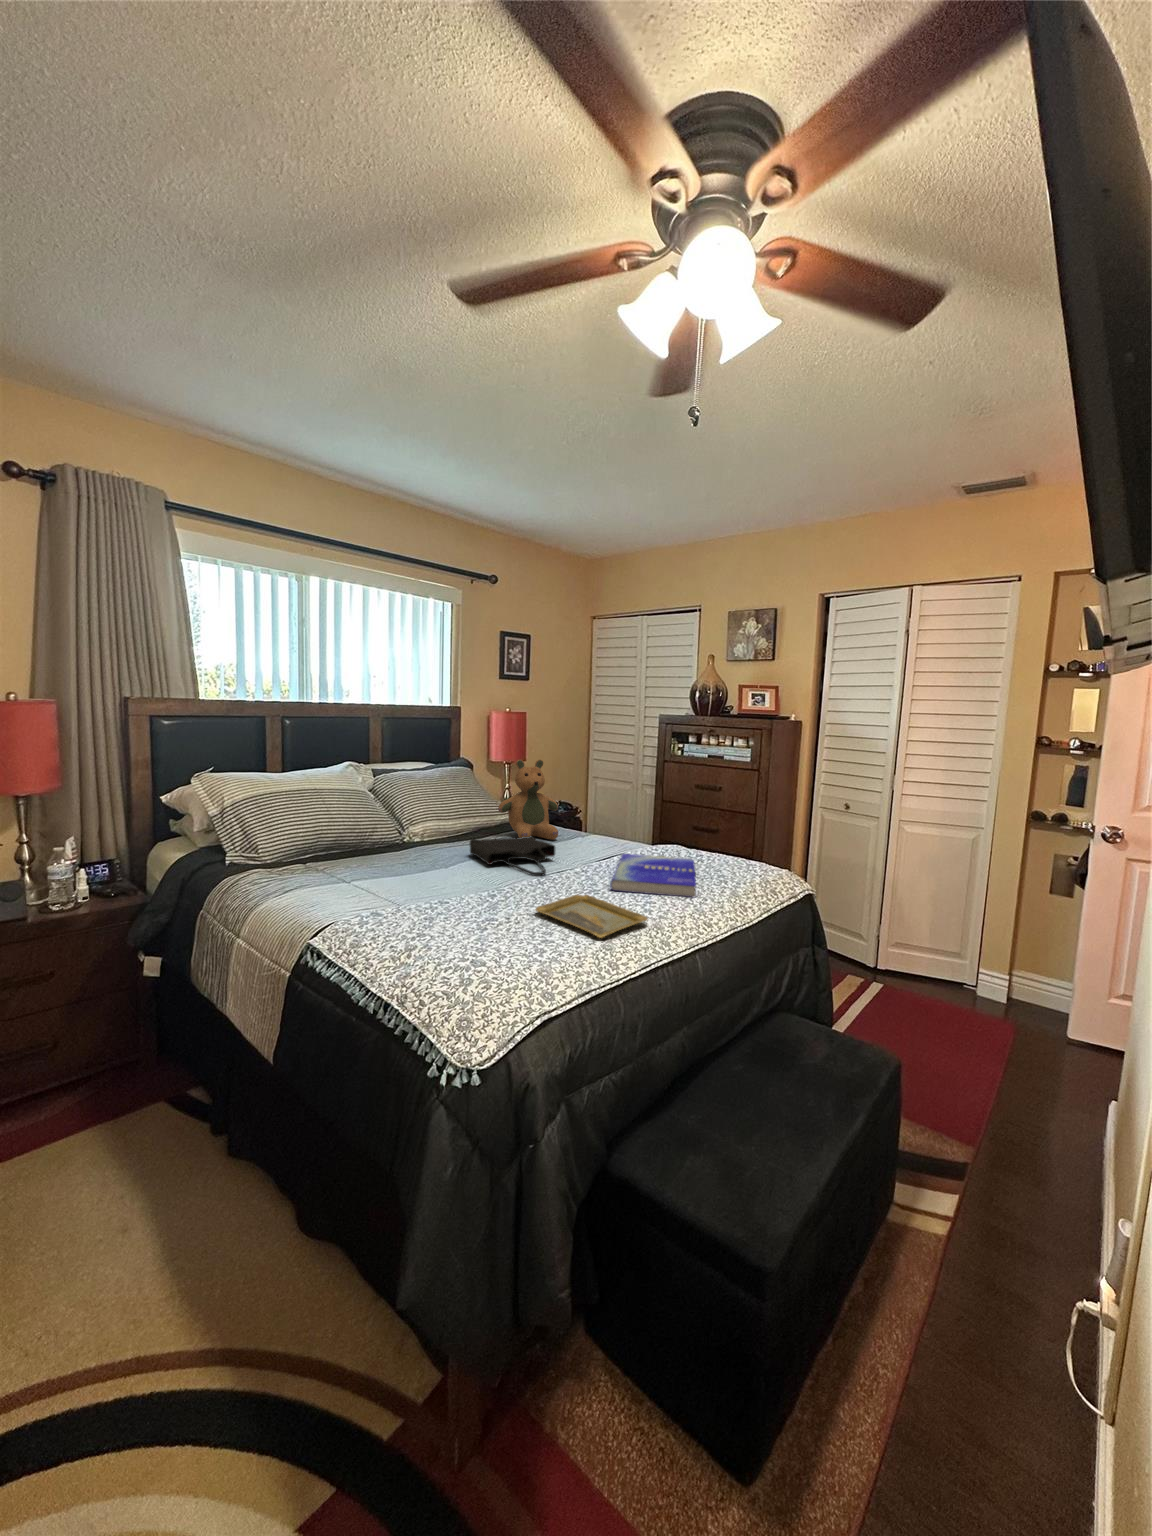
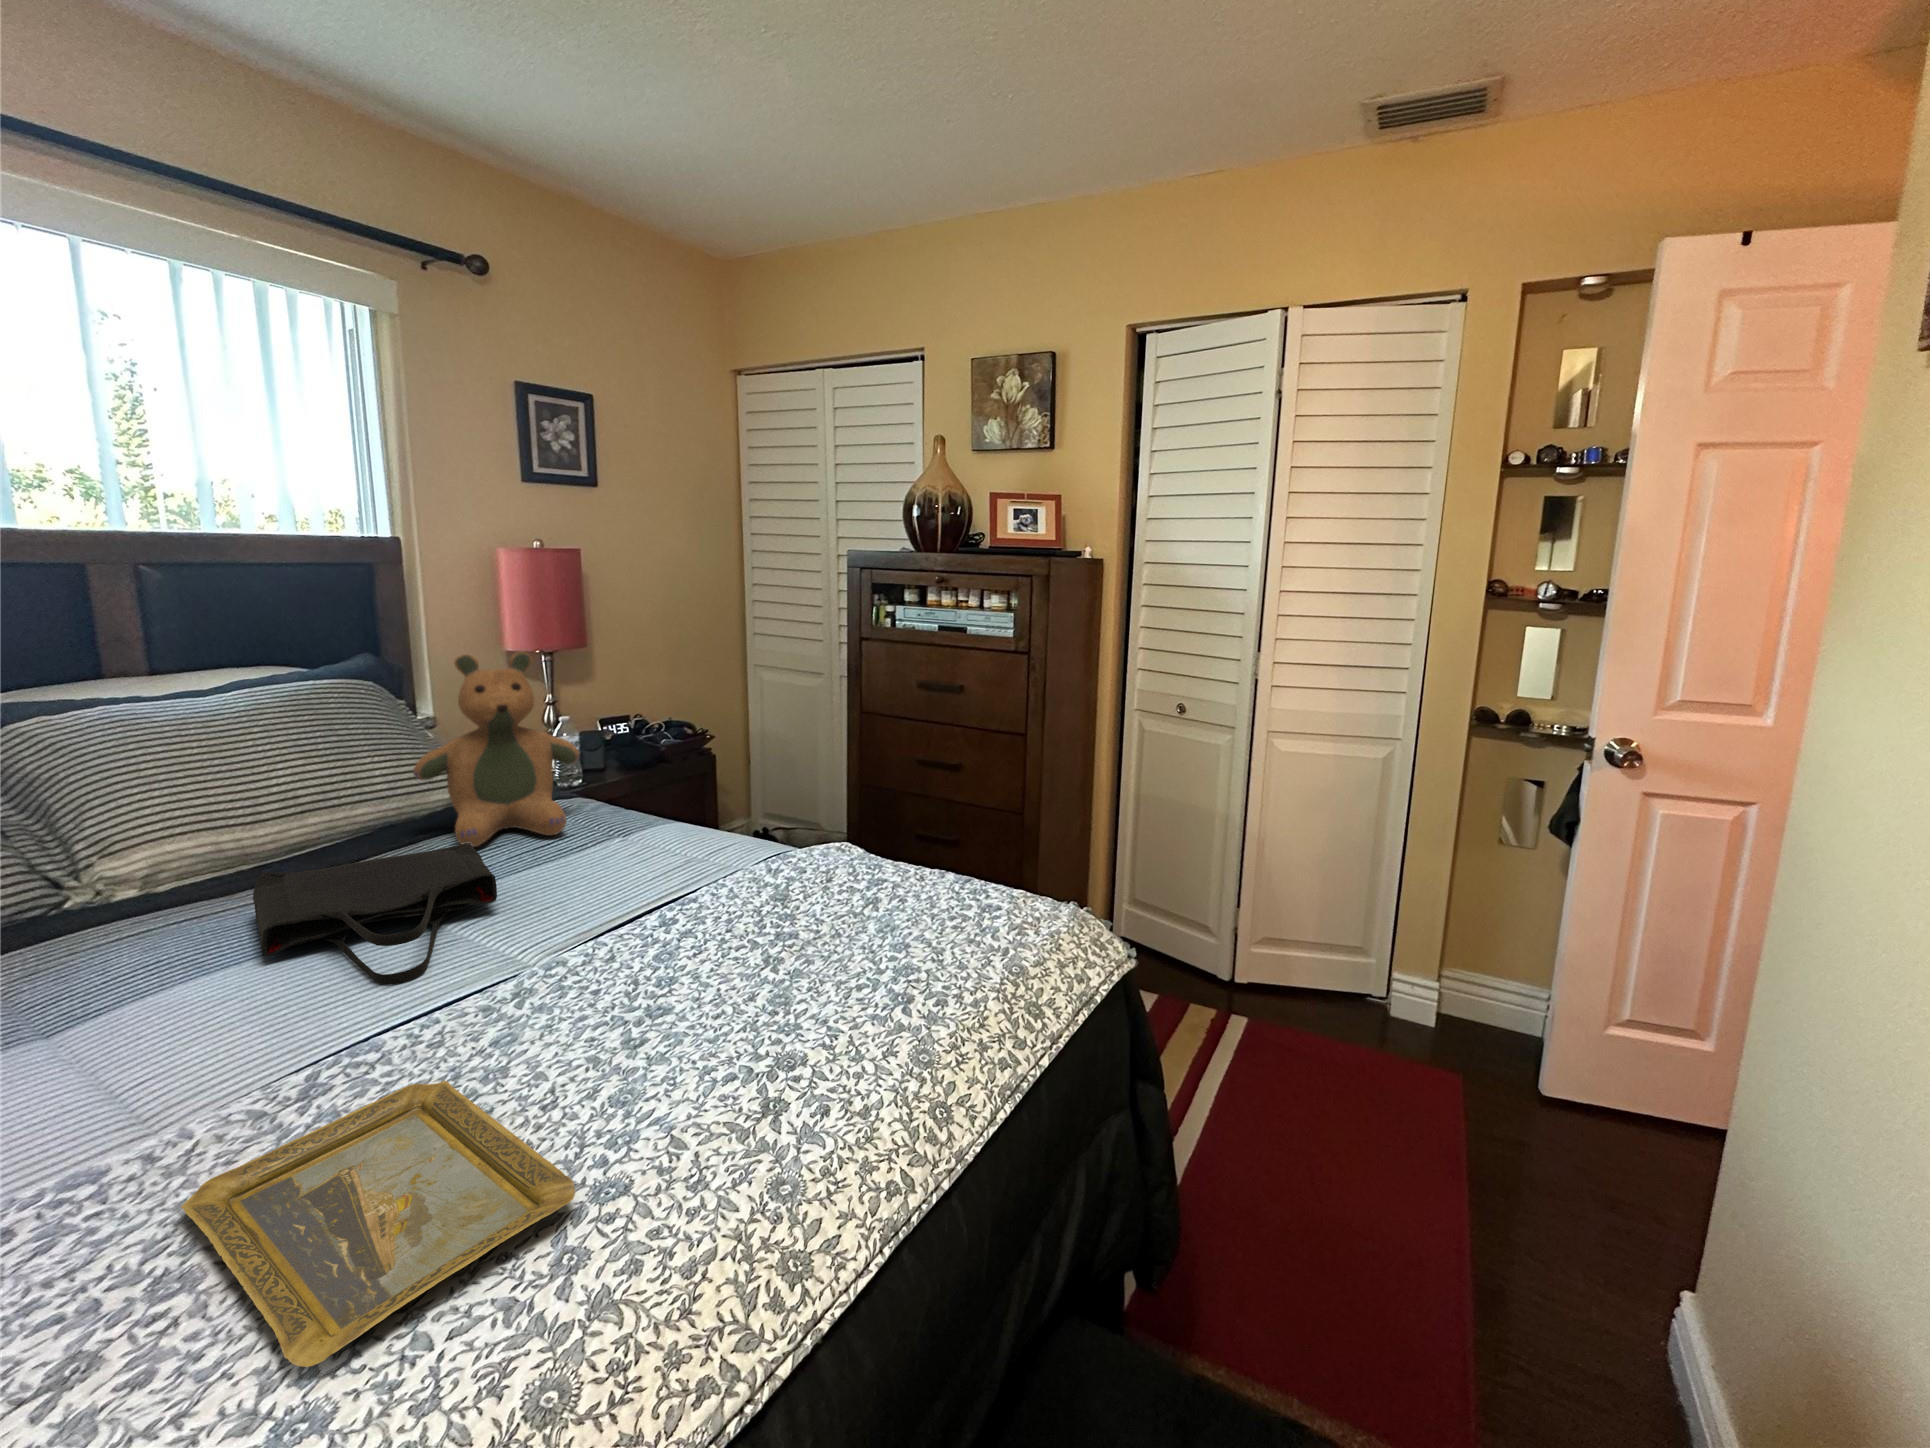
book: present [610,854,696,897] -> none [565,881,845,1027]

